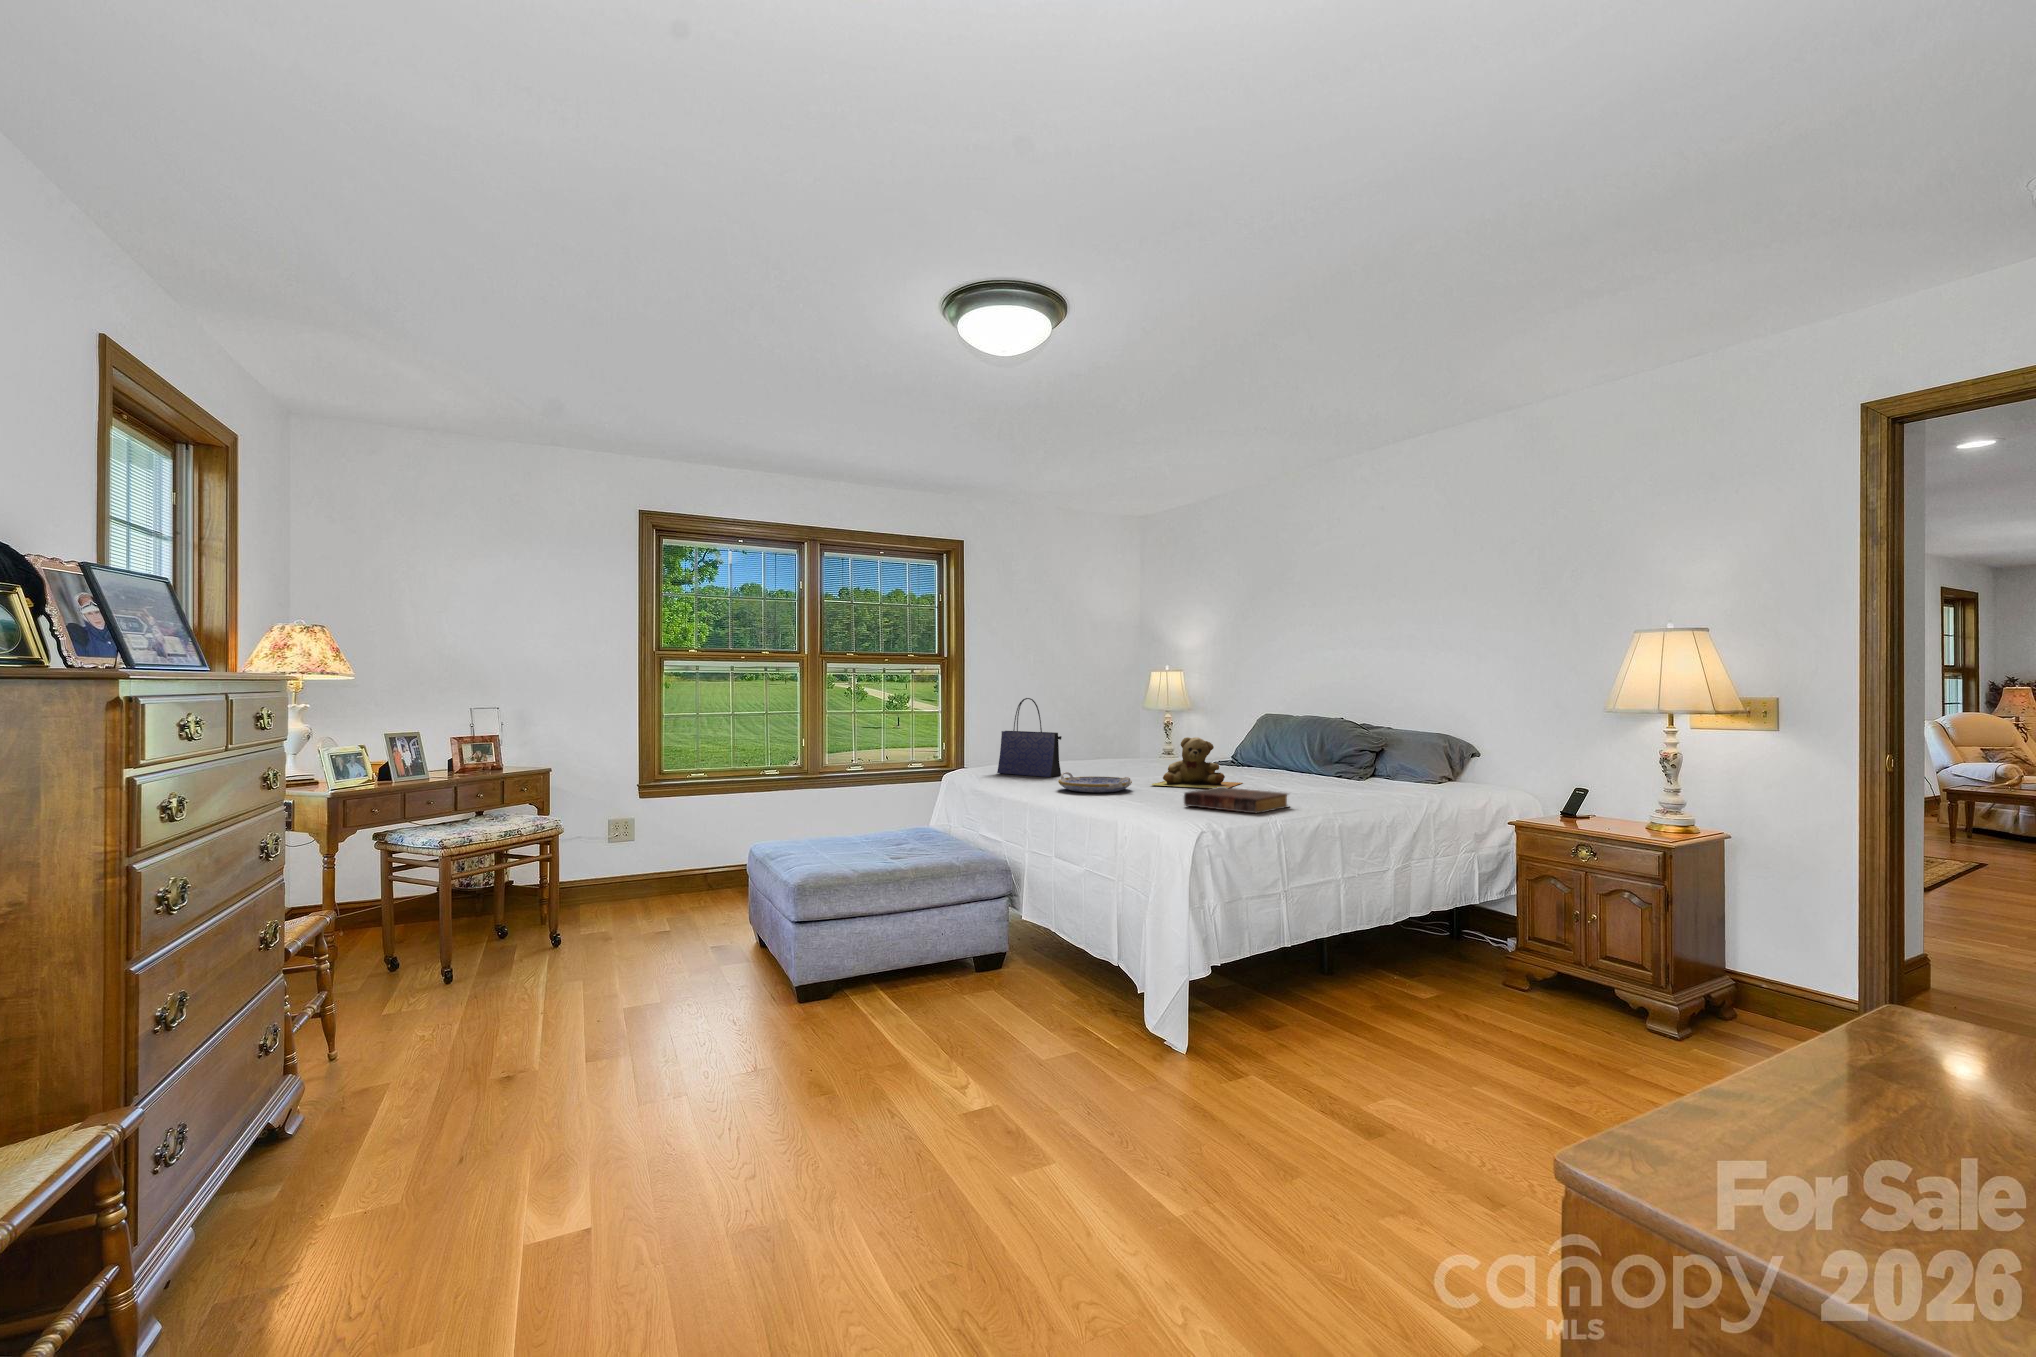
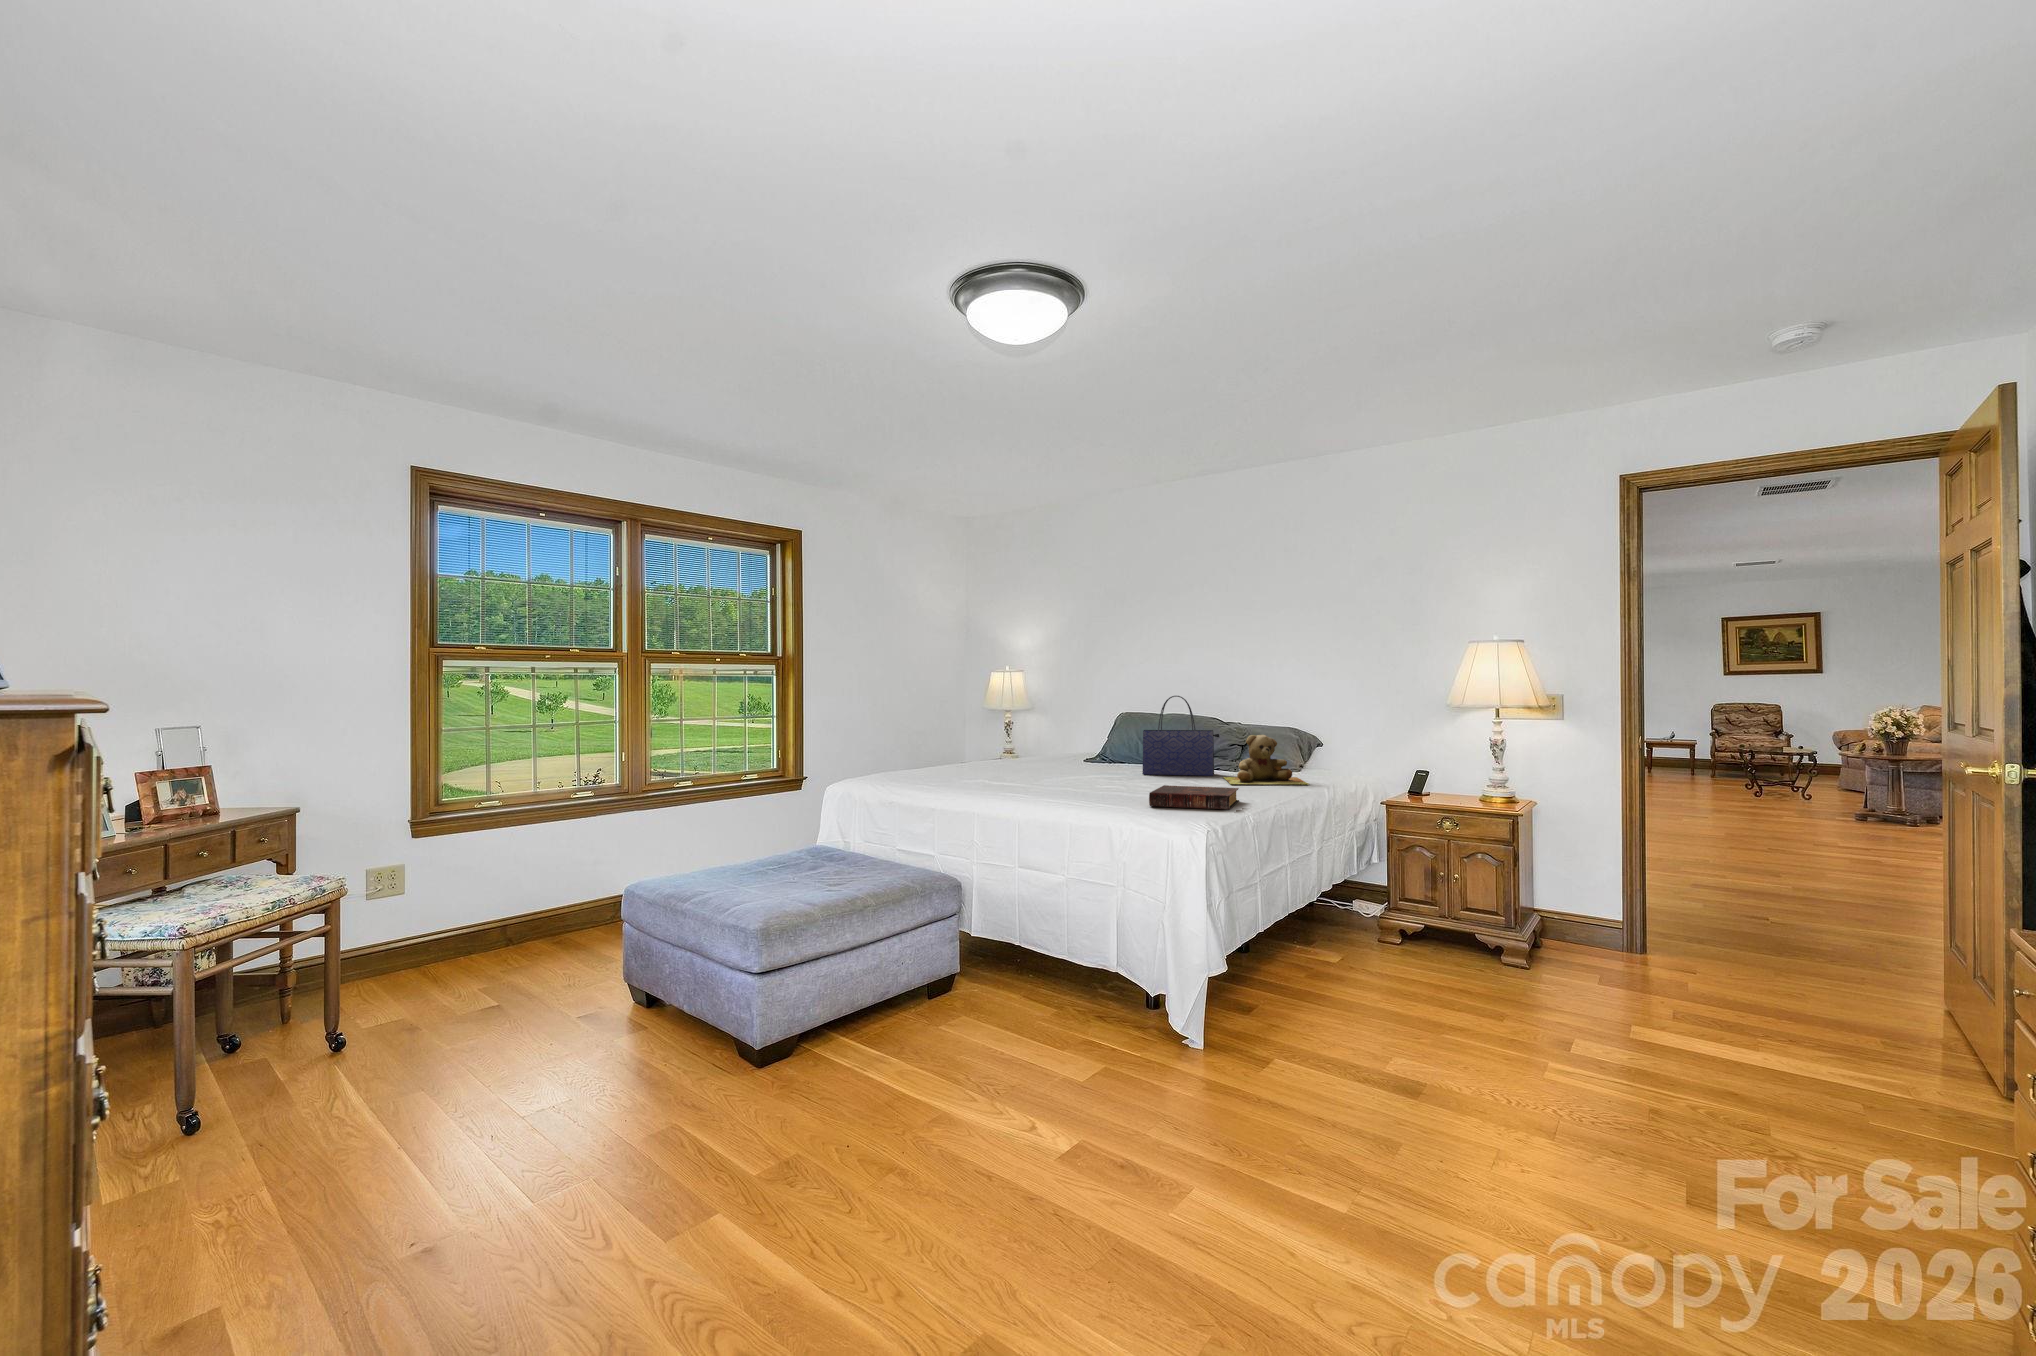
tote bag: present [997,698,1061,777] -> present [1142,696,1219,776]
teddy bear: present [1152,737,1241,788] -> present [1224,735,1309,784]
serving tray: present [1058,772,1132,793] -> none [983,777,1061,798]

